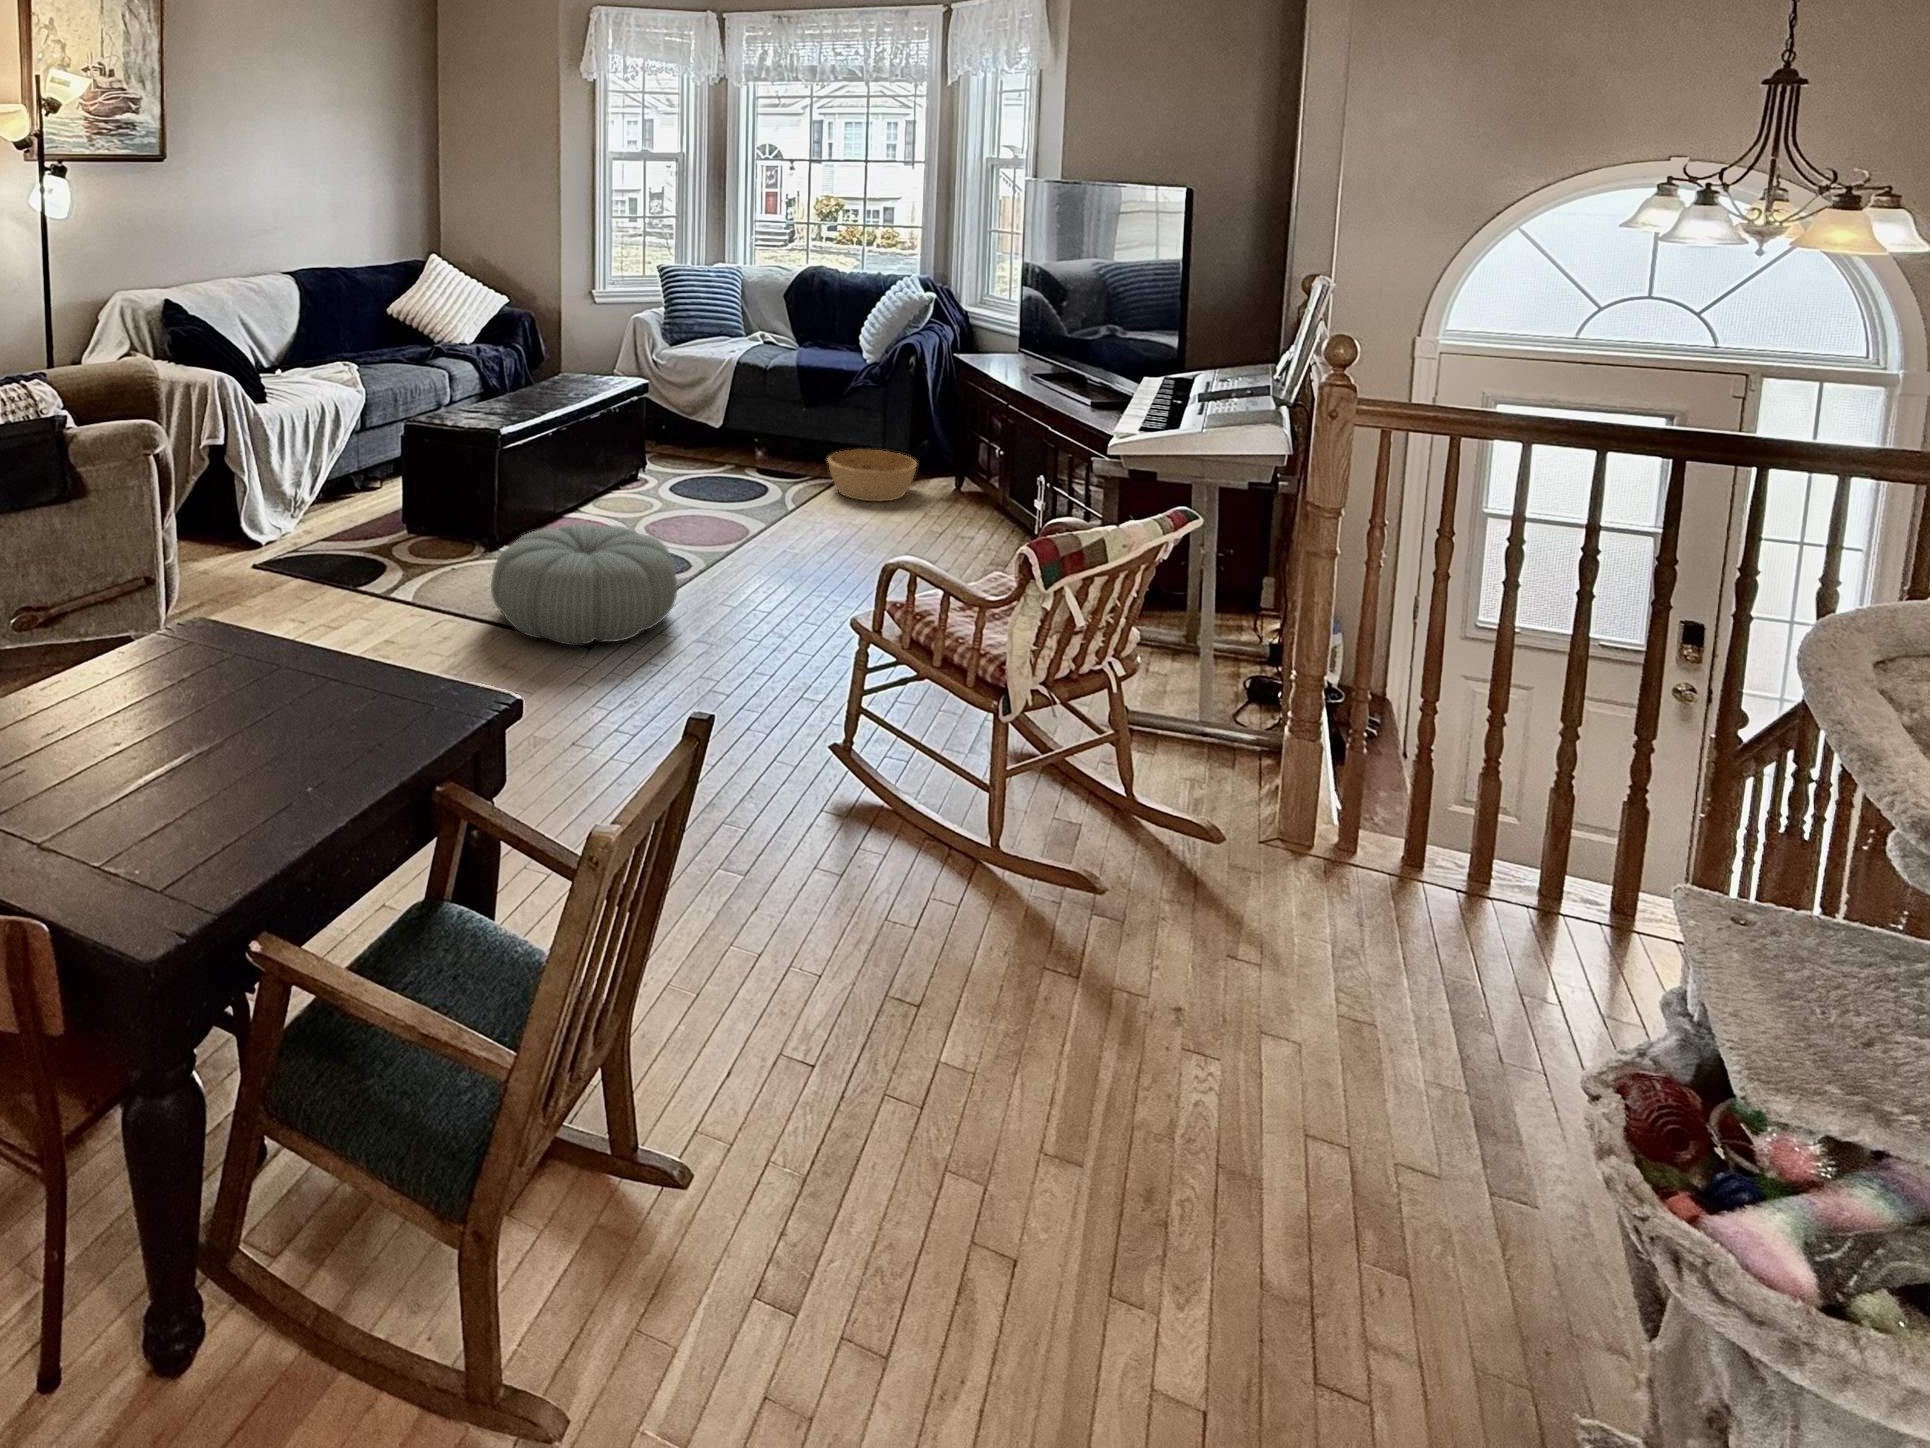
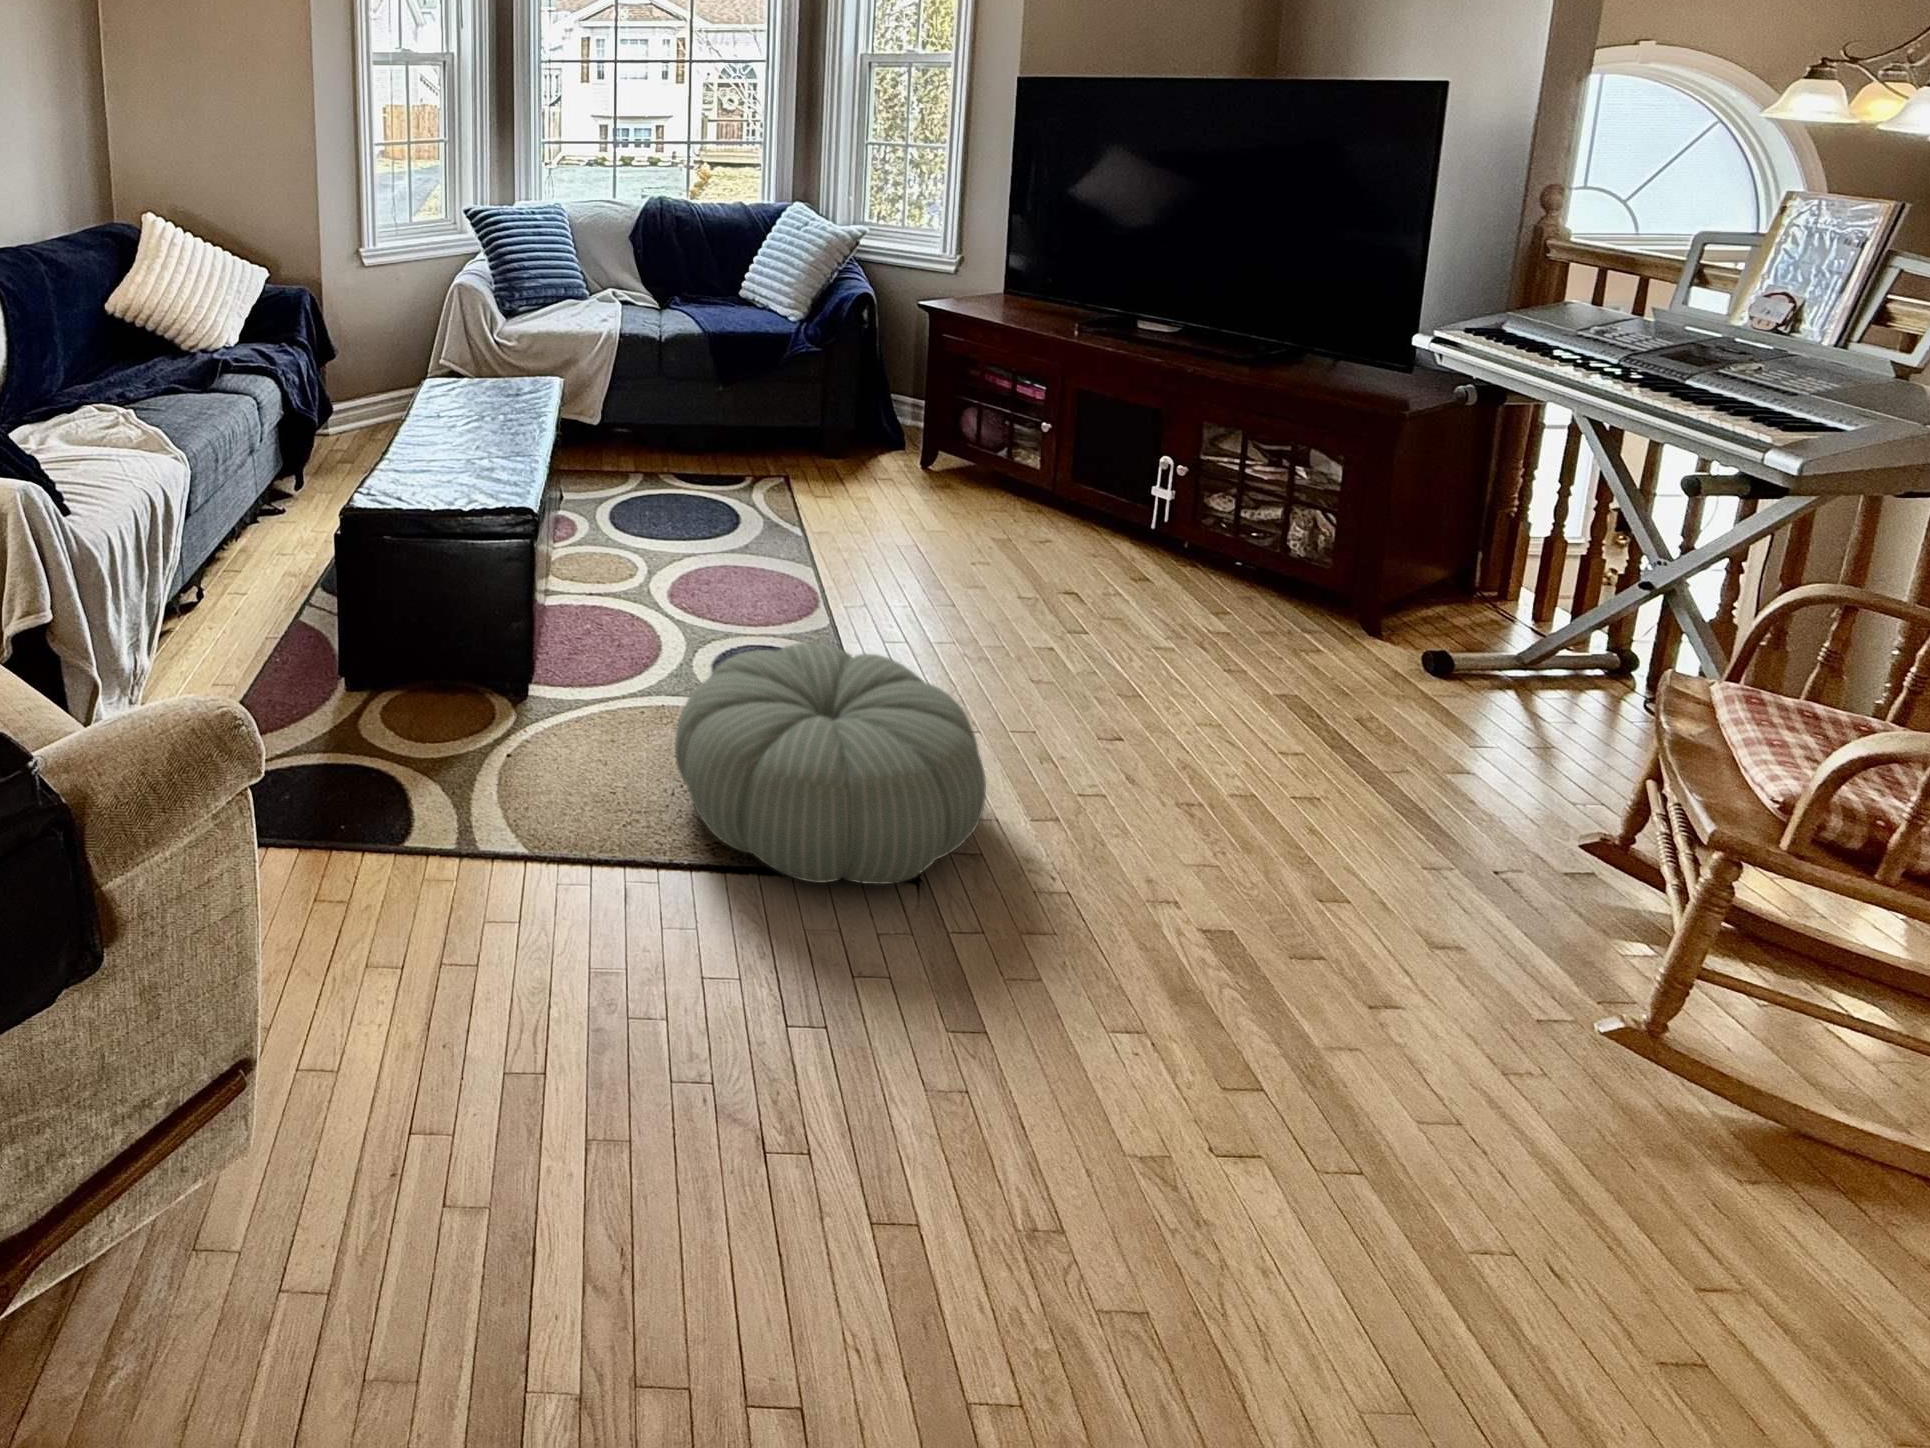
basket: present [828,449,917,501] -> none [782,430,899,502]

